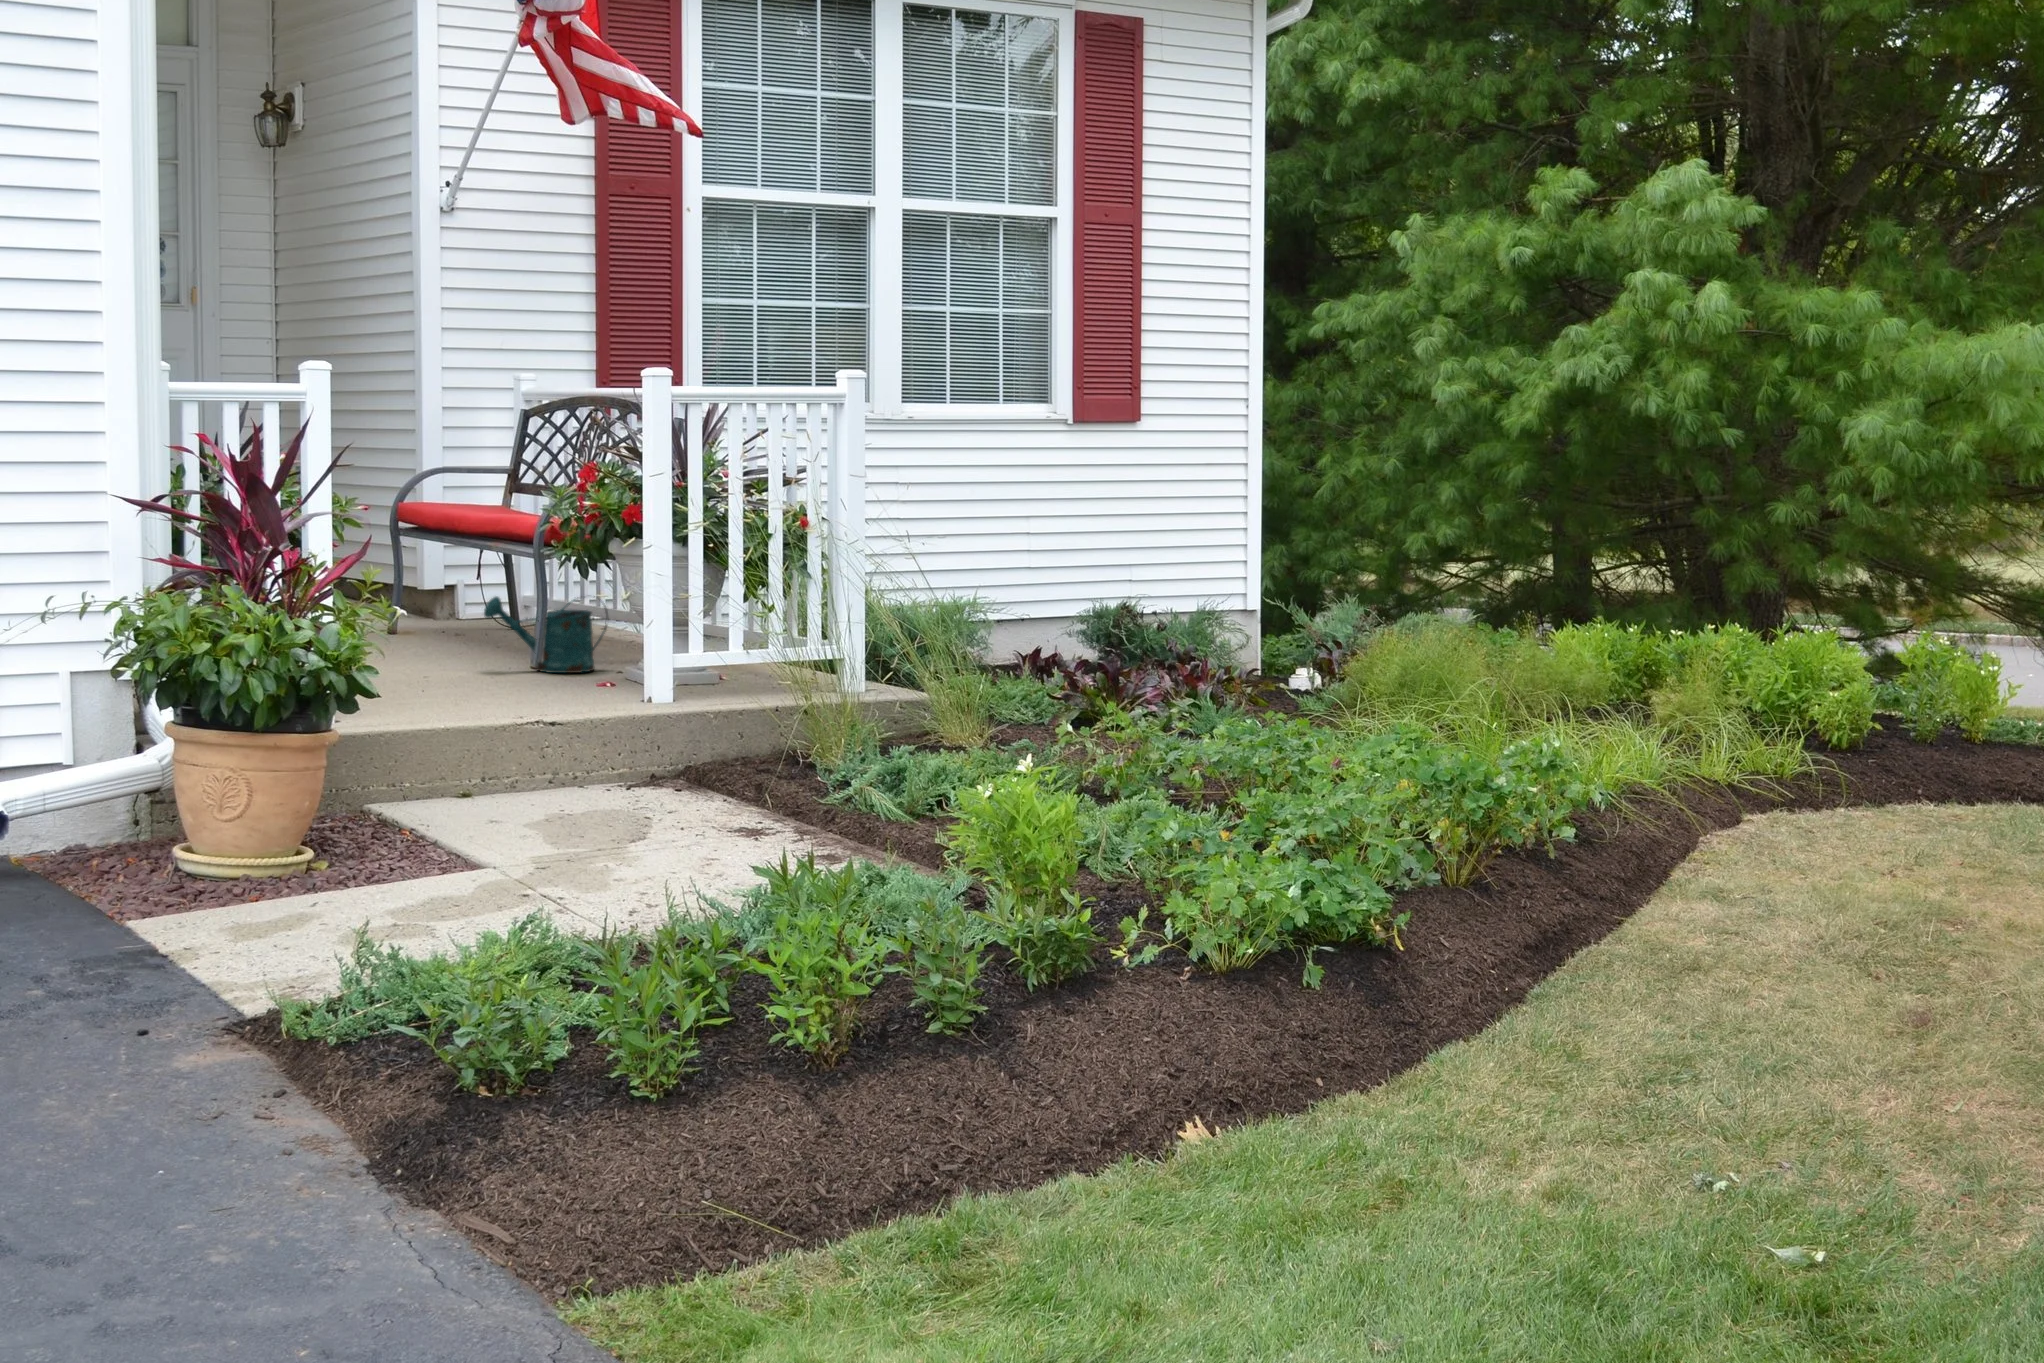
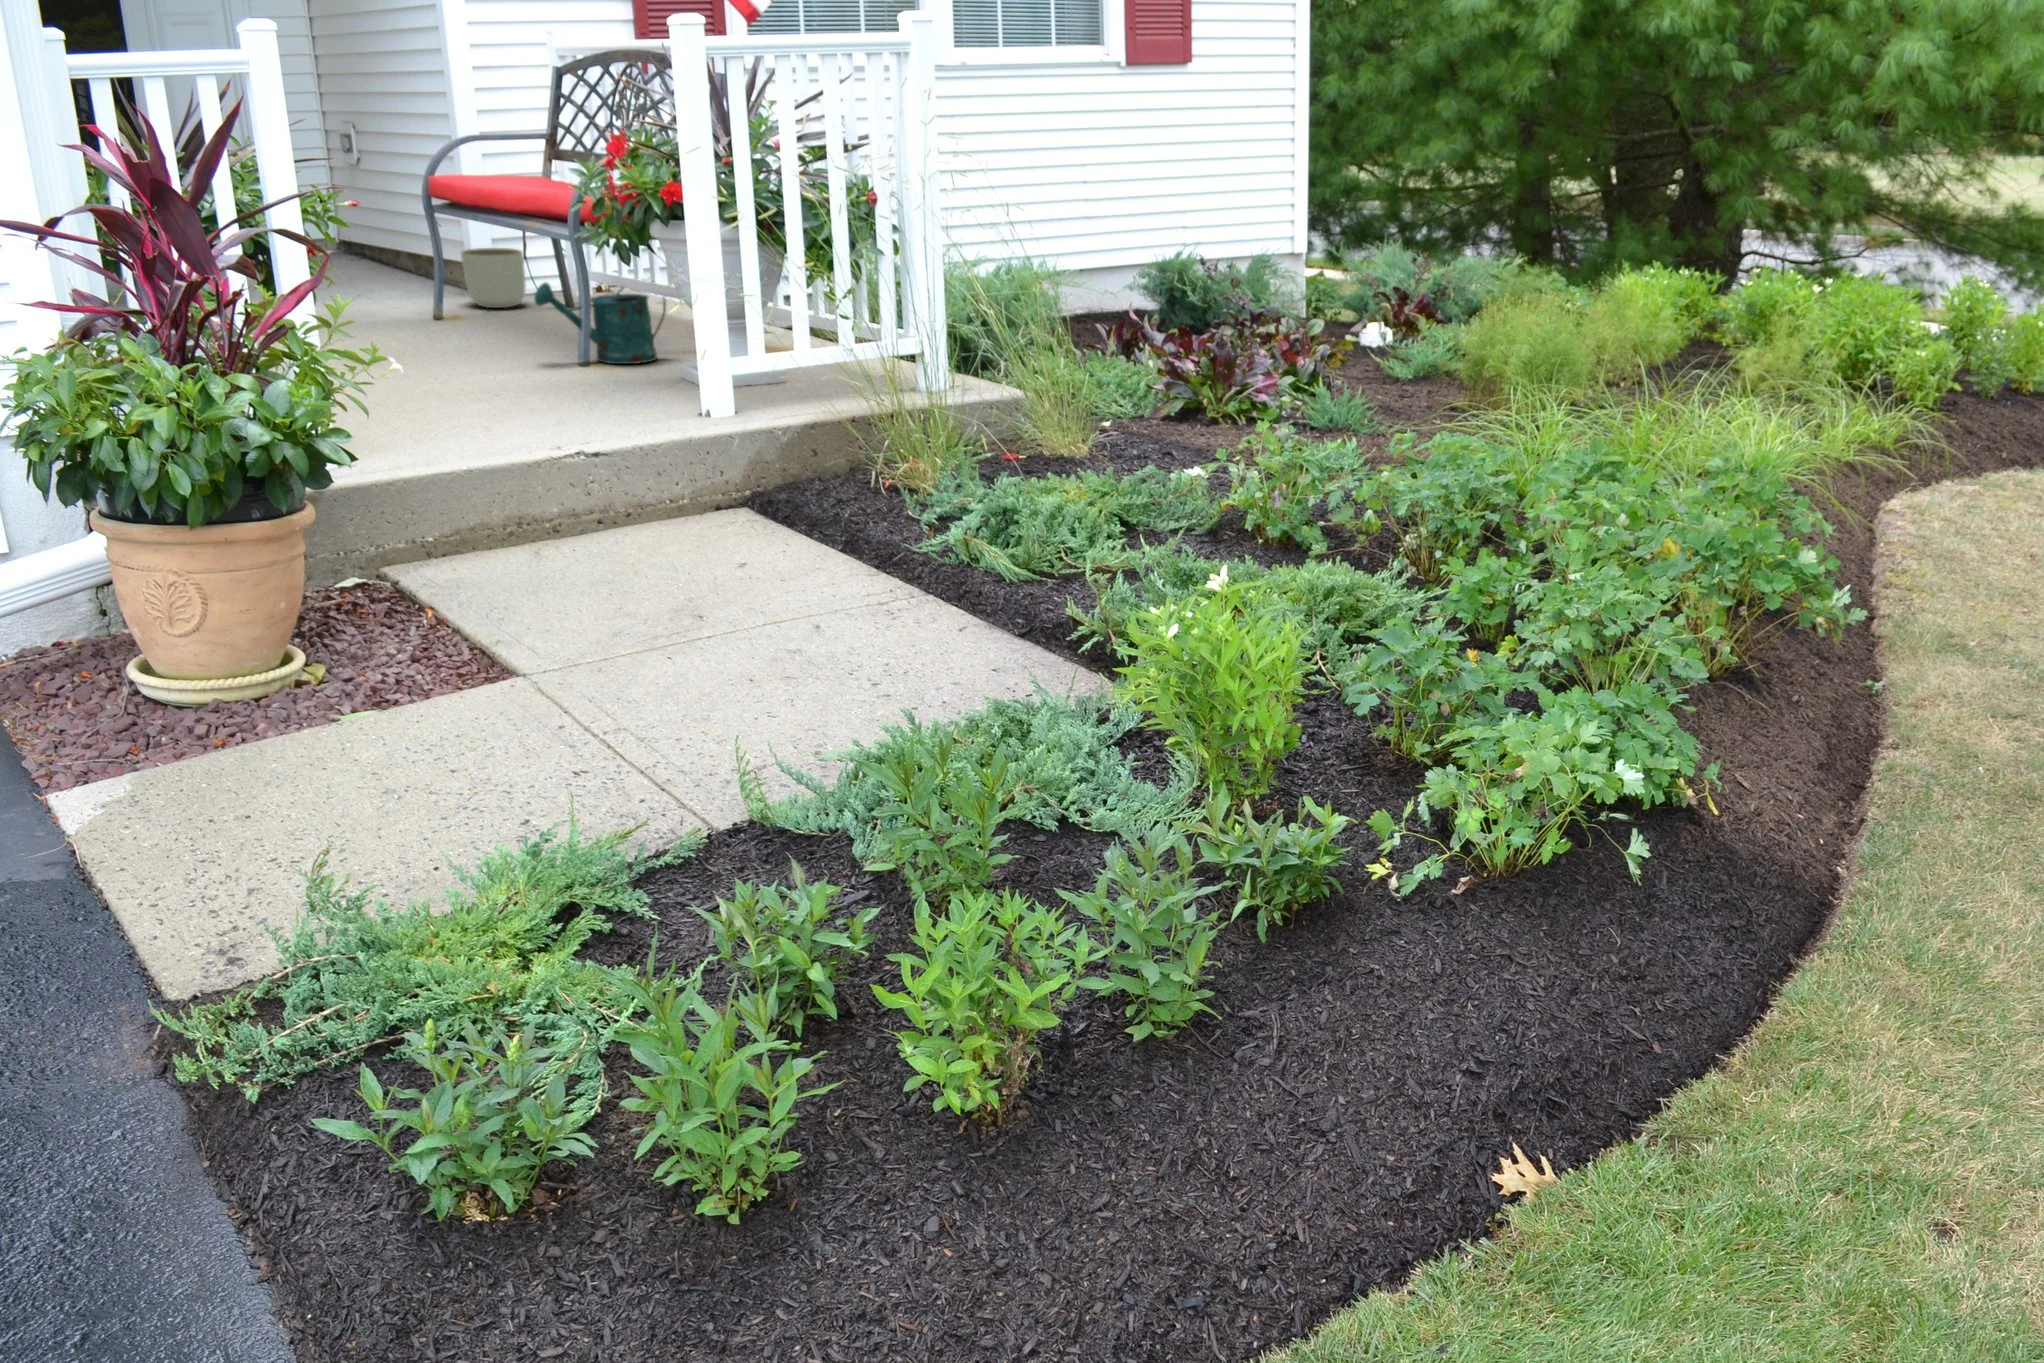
planter: none [413,575,472,630] -> present [461,248,525,308]

